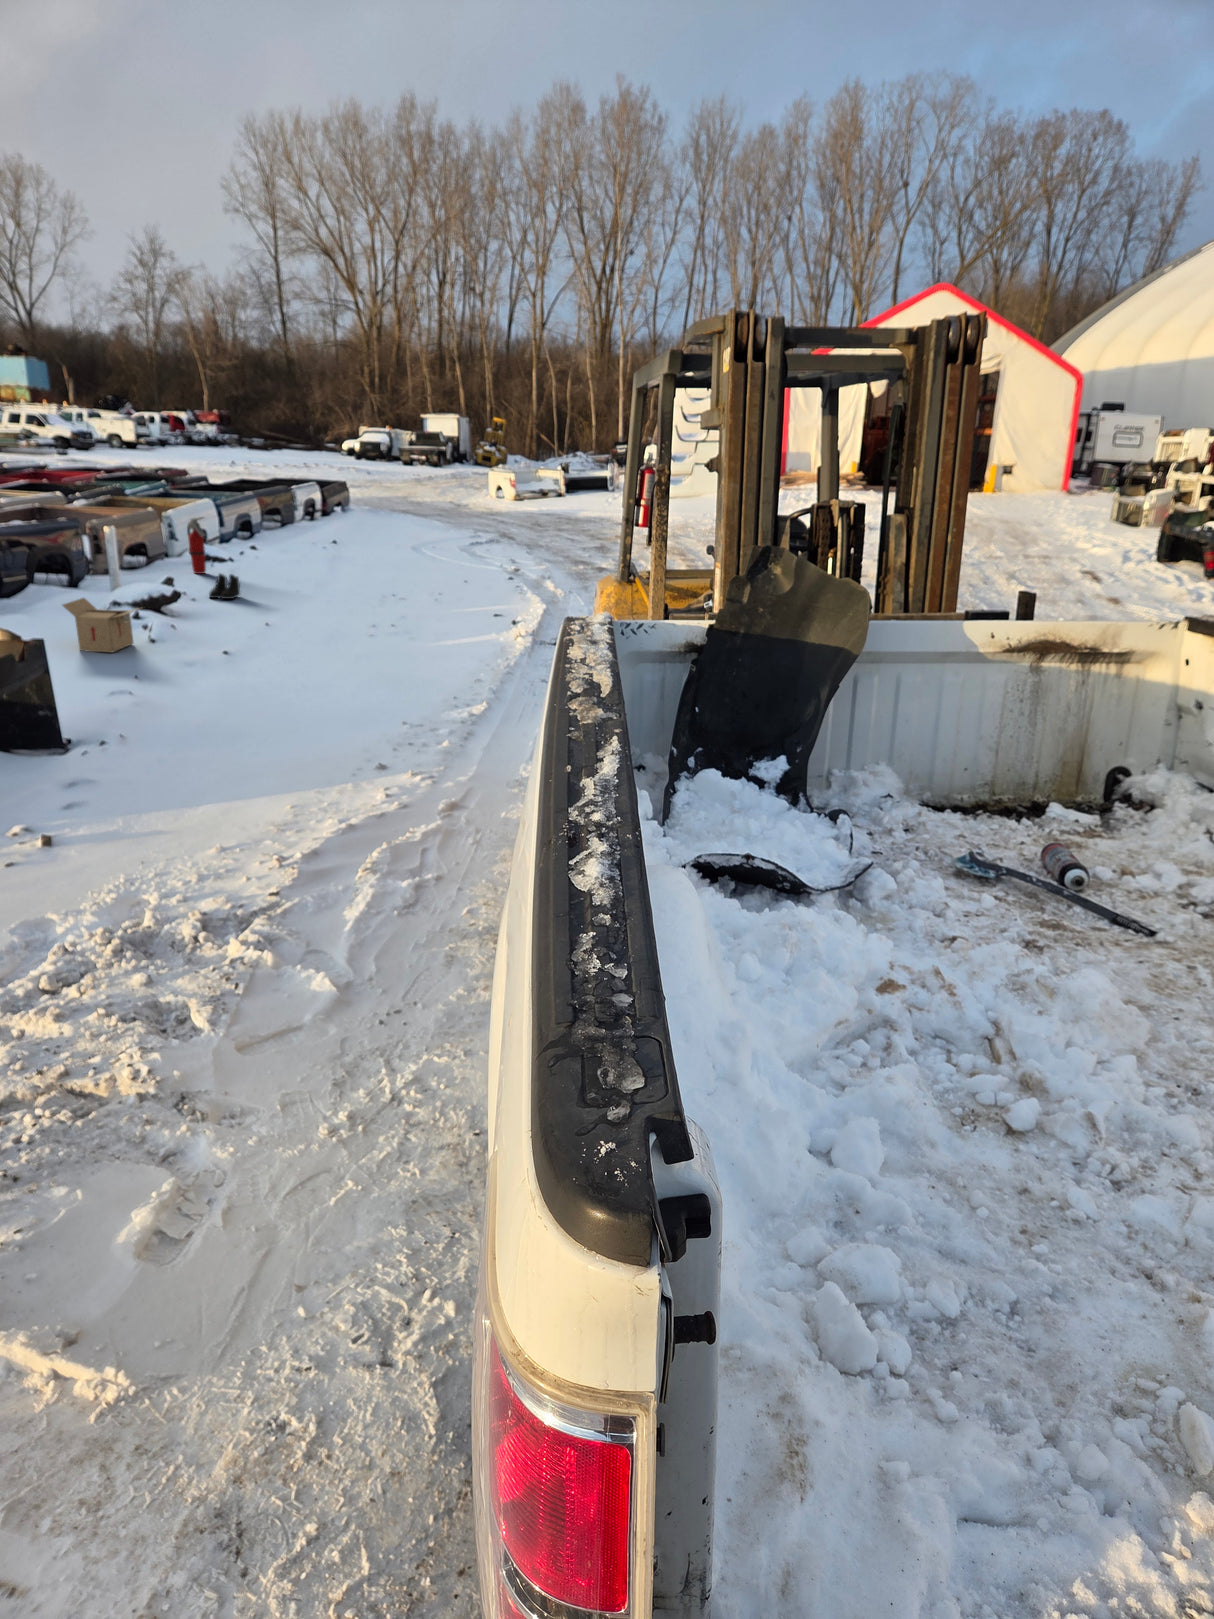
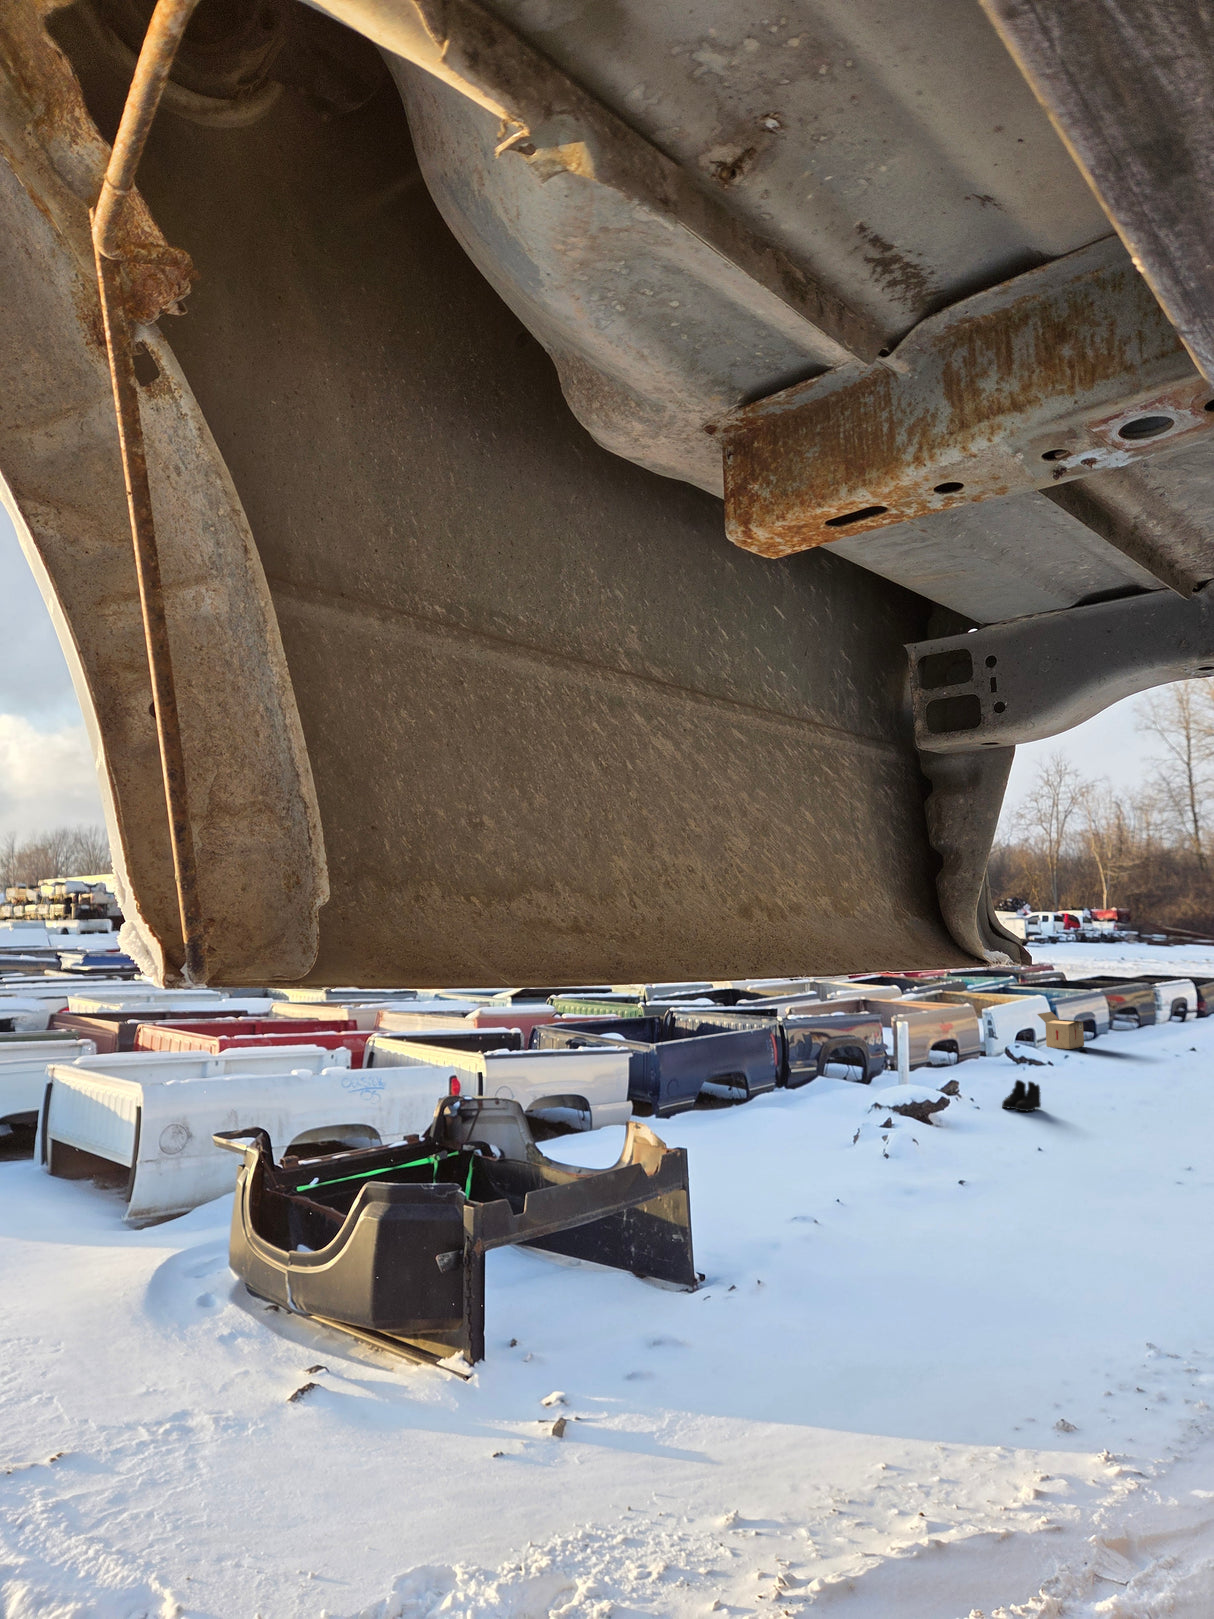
fire extinguisher: present [187,517,206,574] -> none [997,1014,1016,1078]
cardboard box: present [63,598,135,653] -> present [1037,1012,1084,1049]

